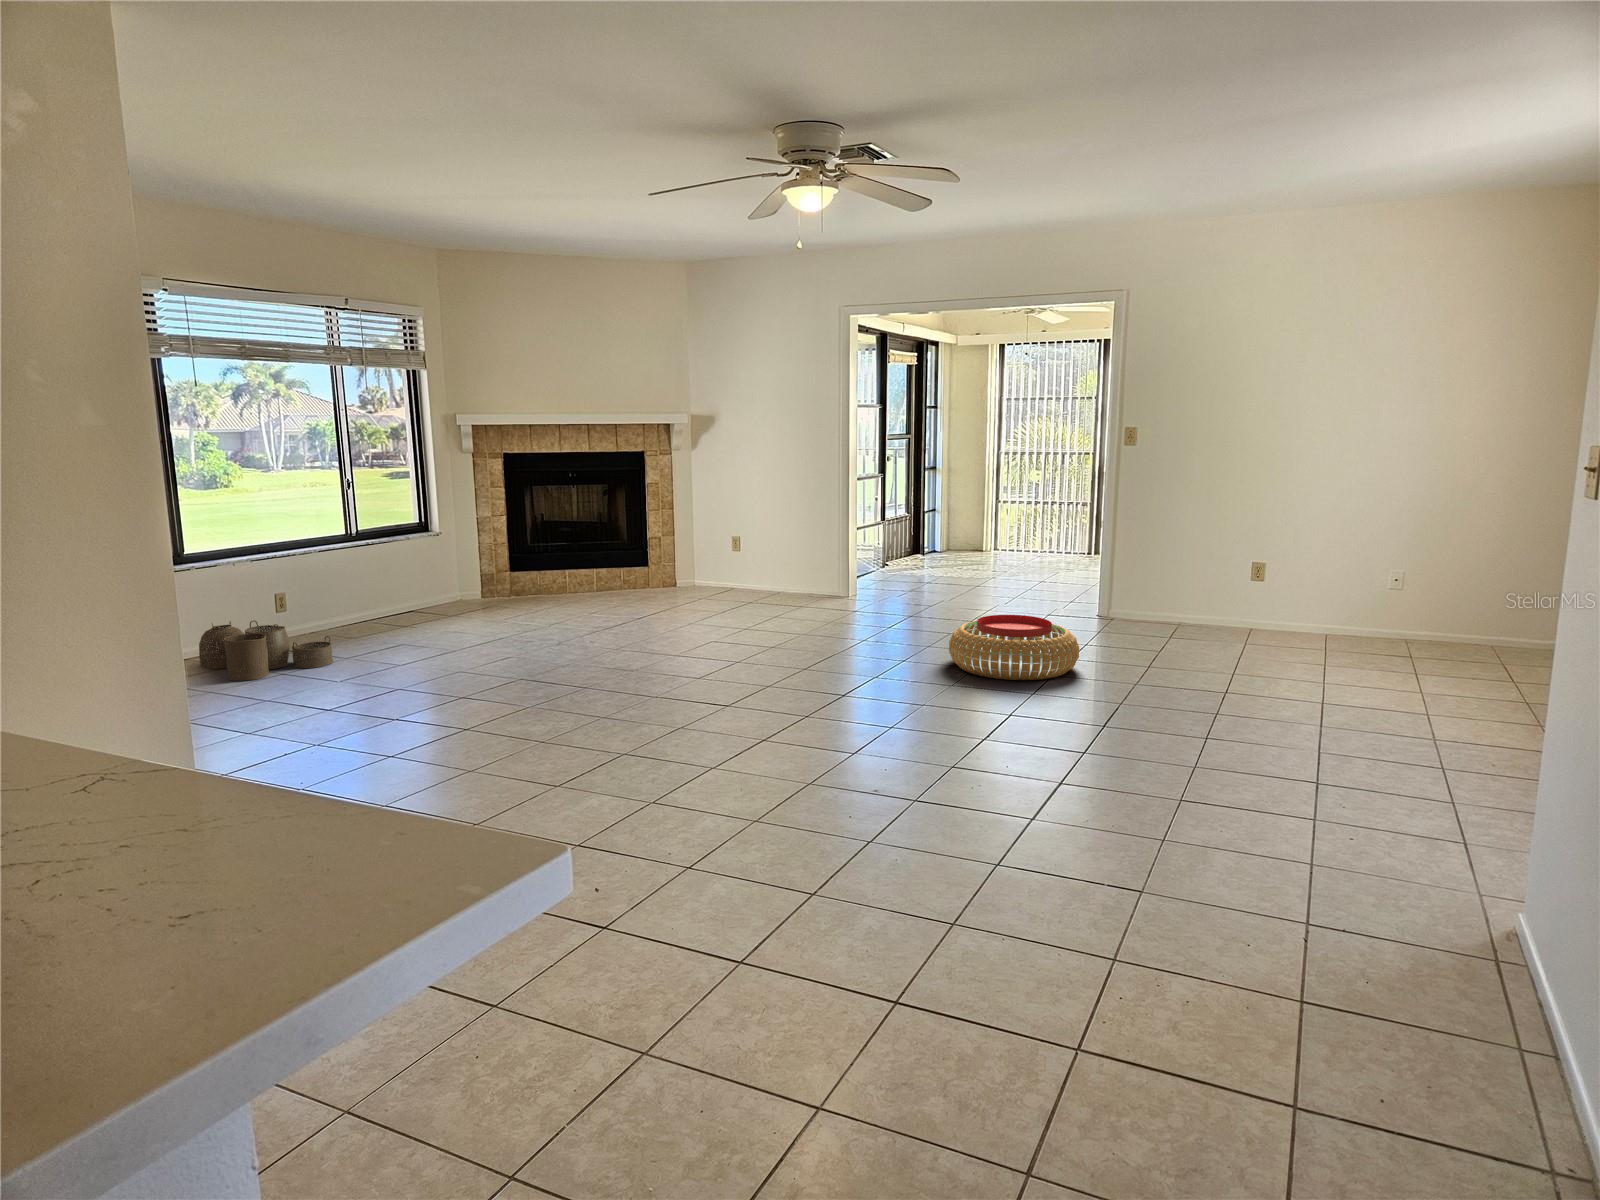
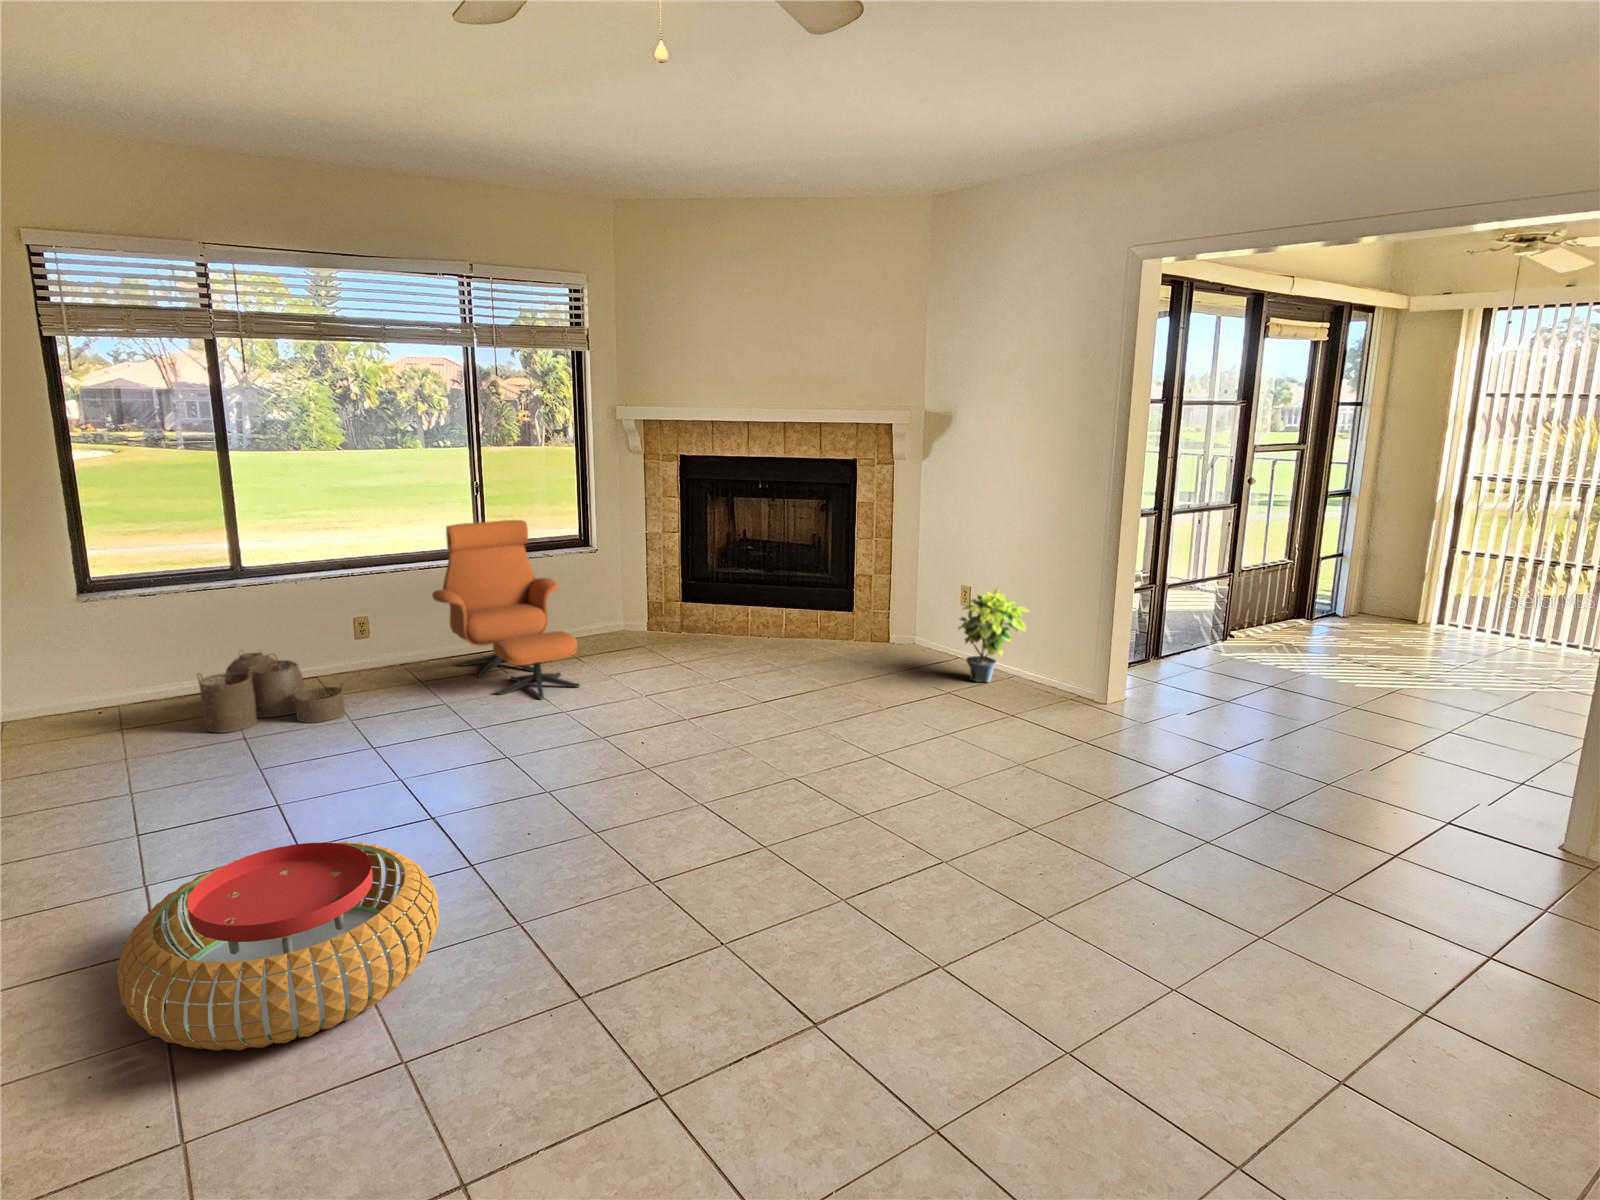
lounge chair: none [345,507,491,640] -> present [432,520,580,699]
potted plant: none [743,532,793,599] -> present [958,588,1029,682]
pouf: present [949,615,1079,680] -> present [117,841,439,1051]

